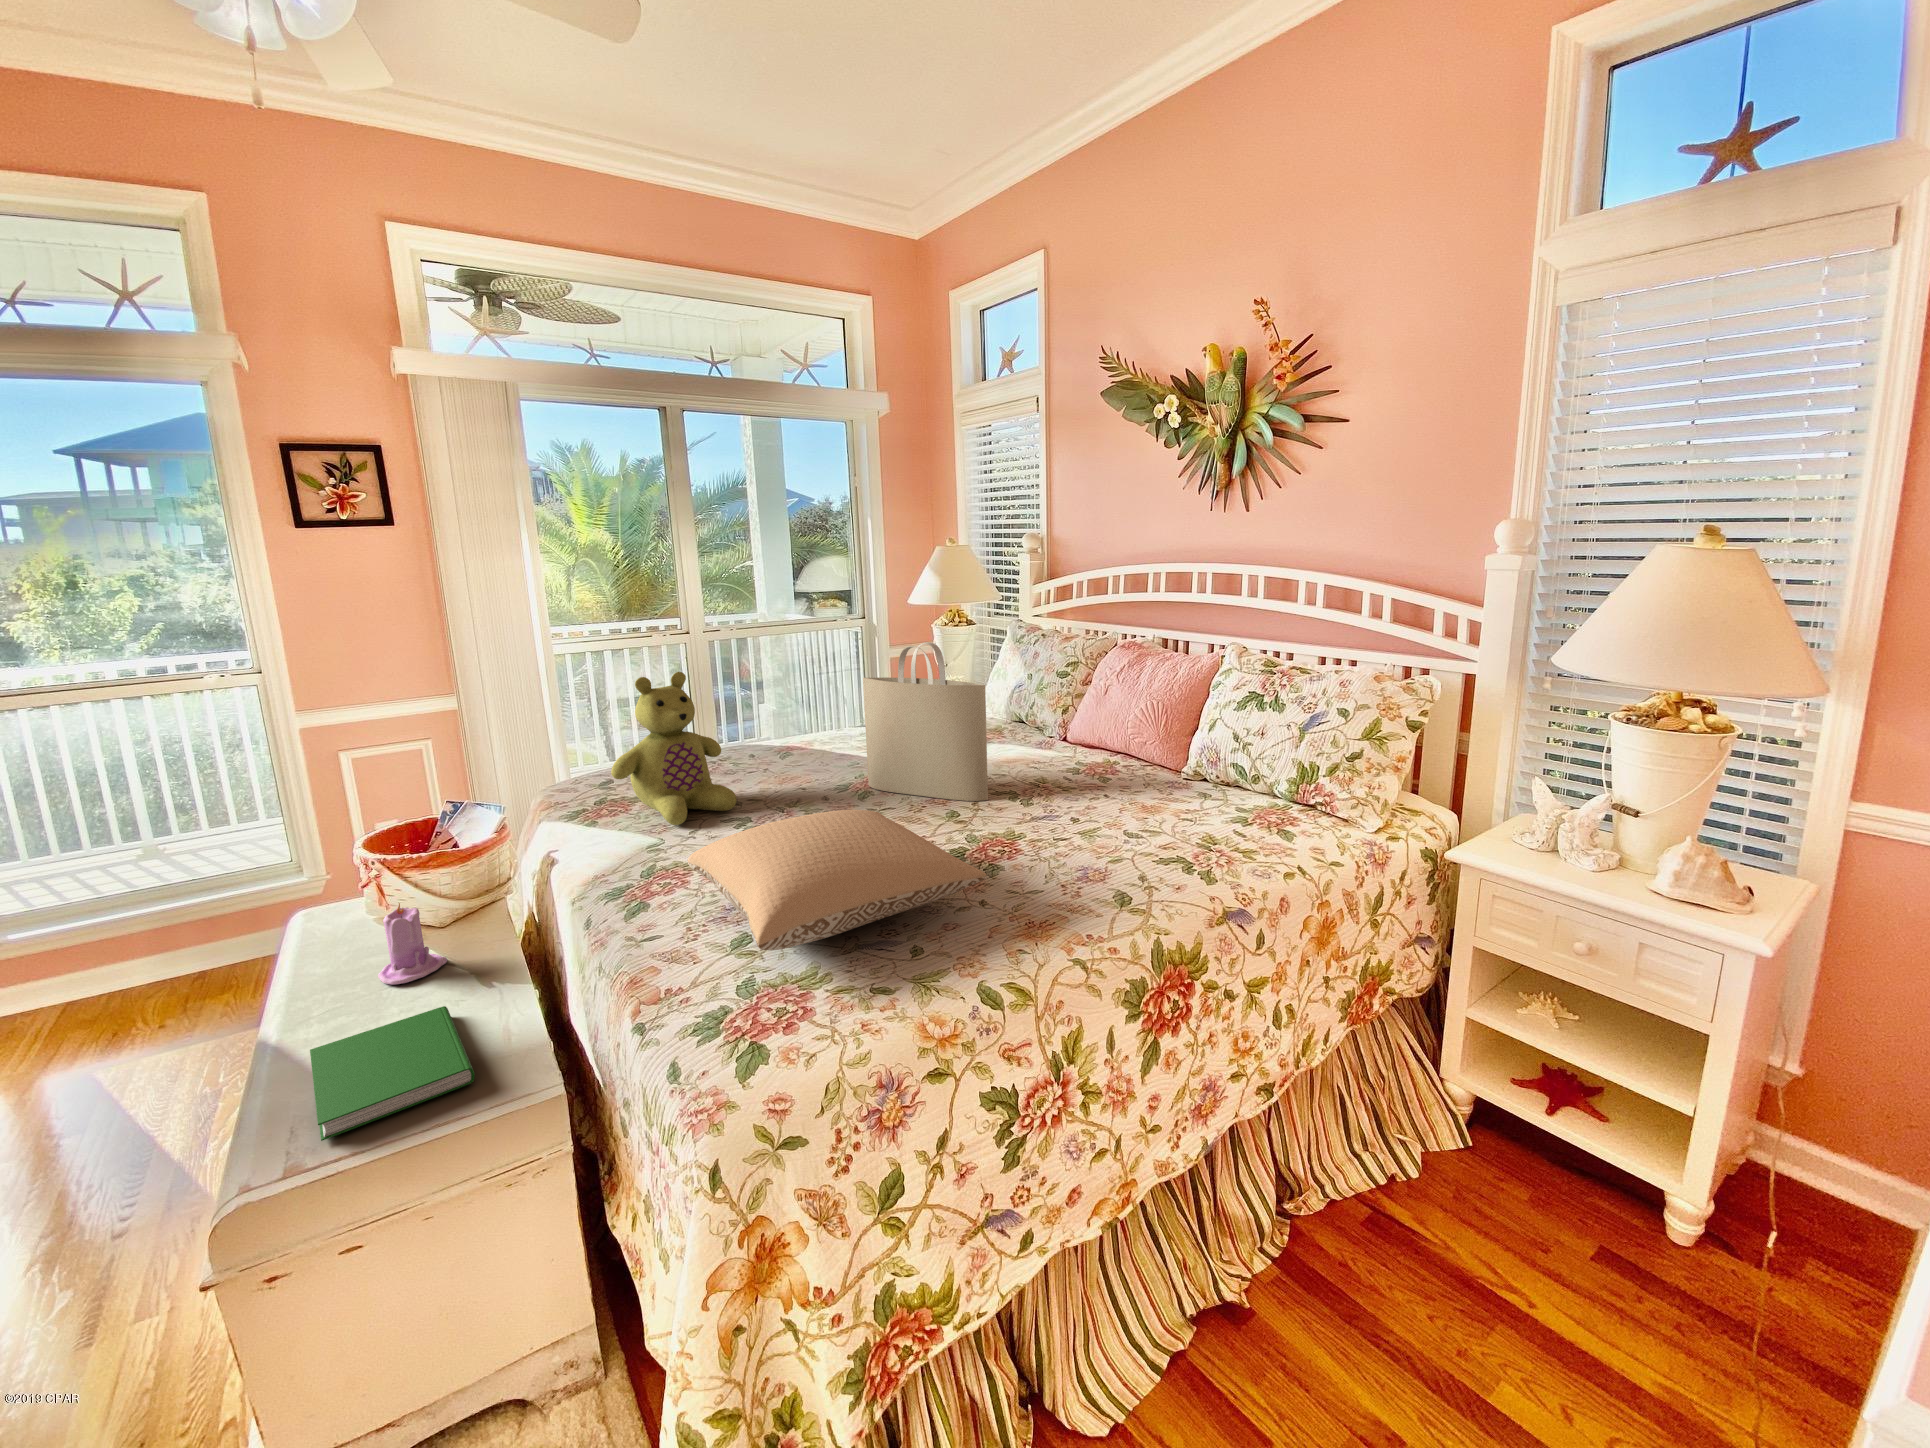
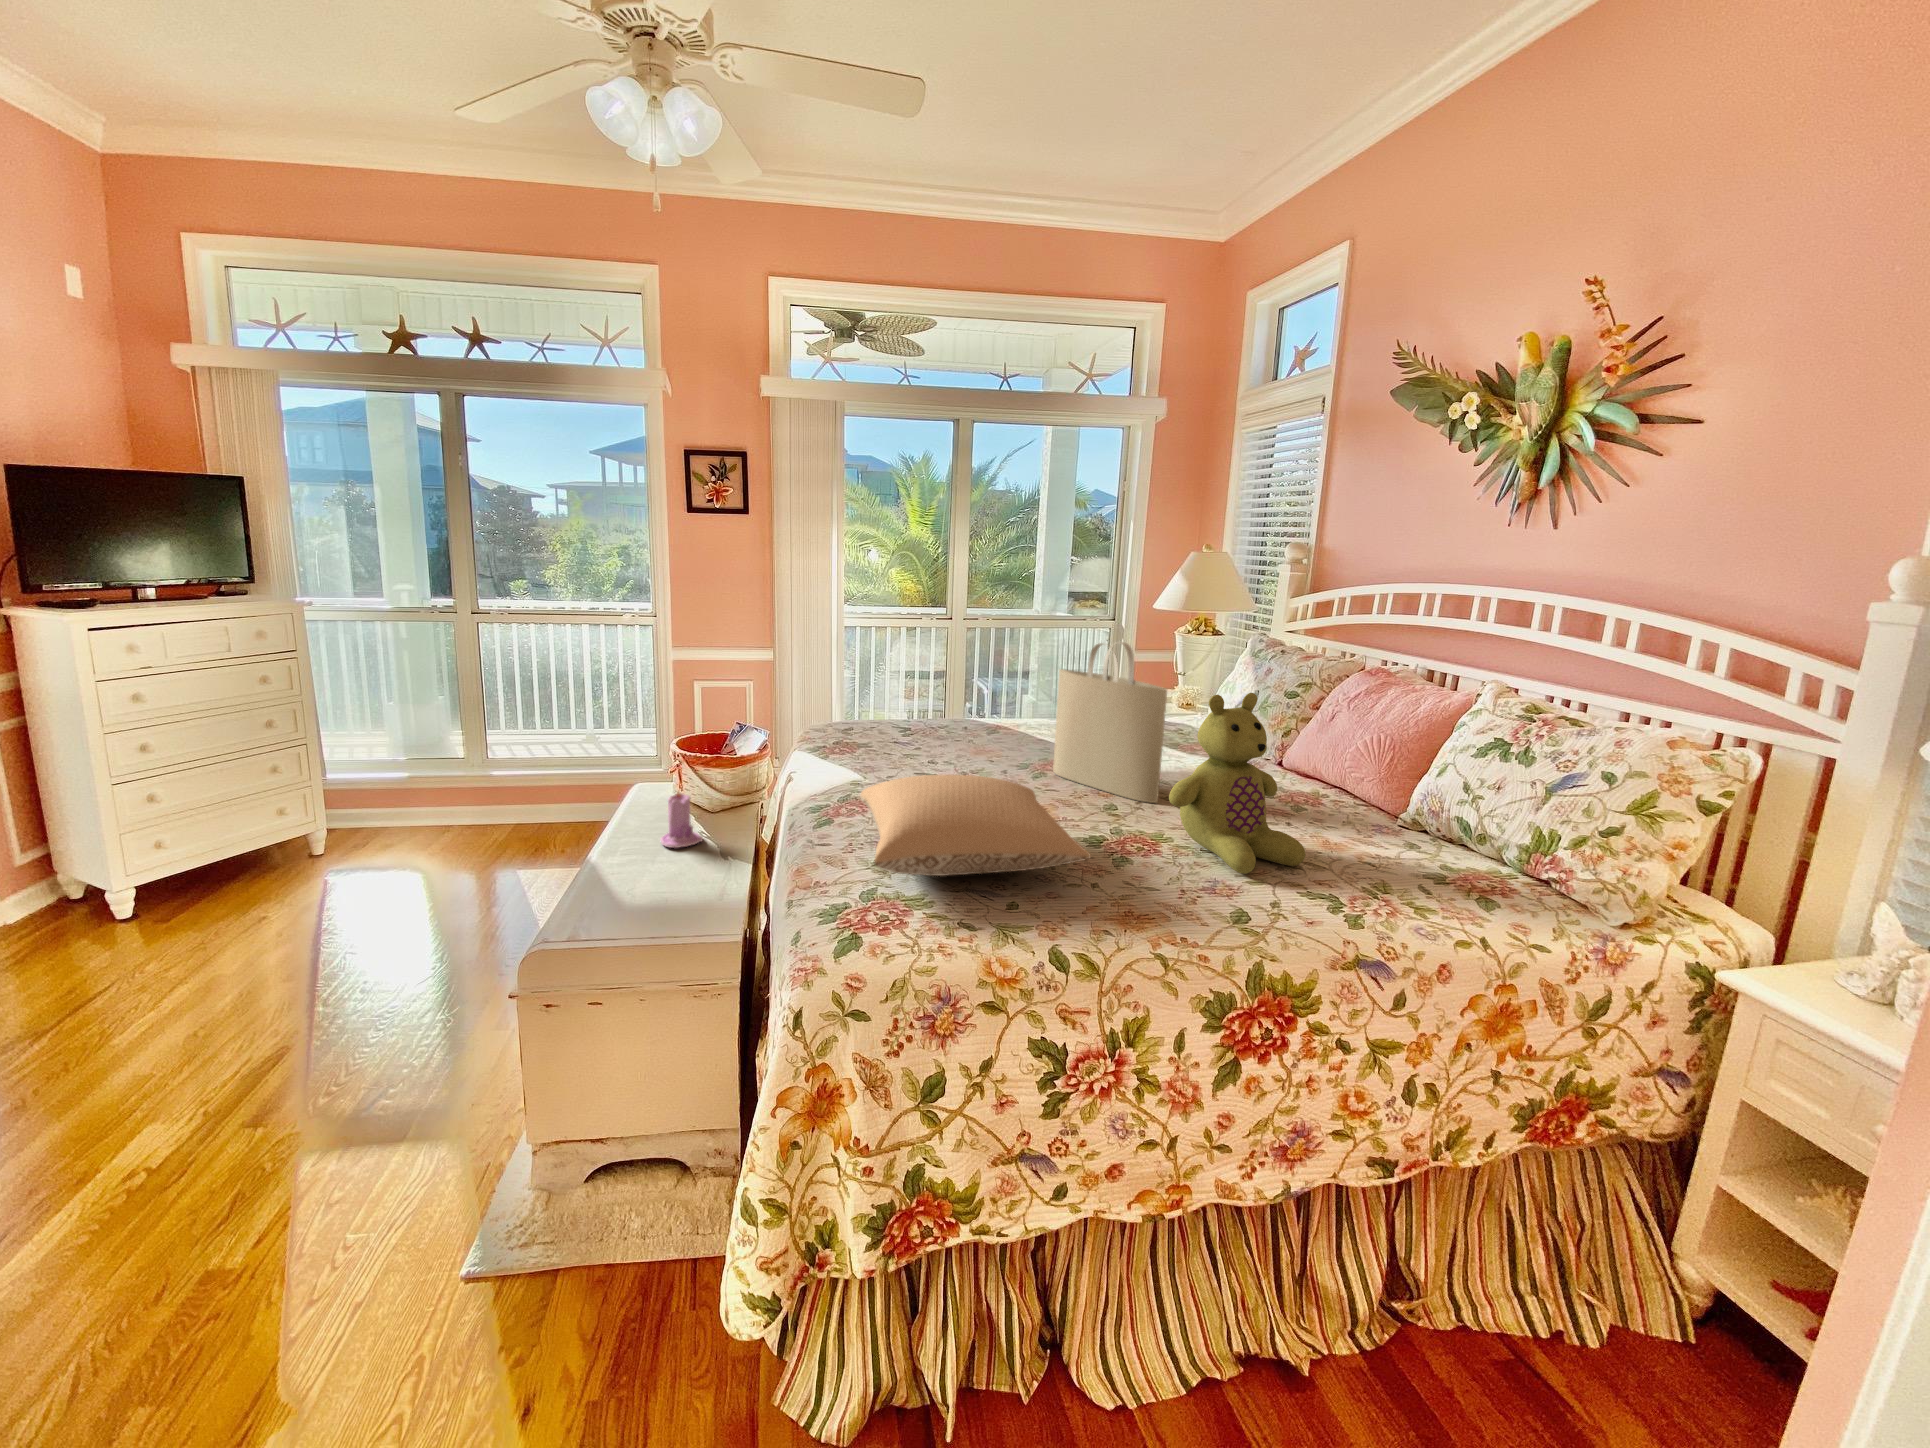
stuffed bear: present [611,672,737,825] -> present [1169,693,1305,874]
hardcover book: present [310,1006,475,1141] -> none [597,868,692,930]

